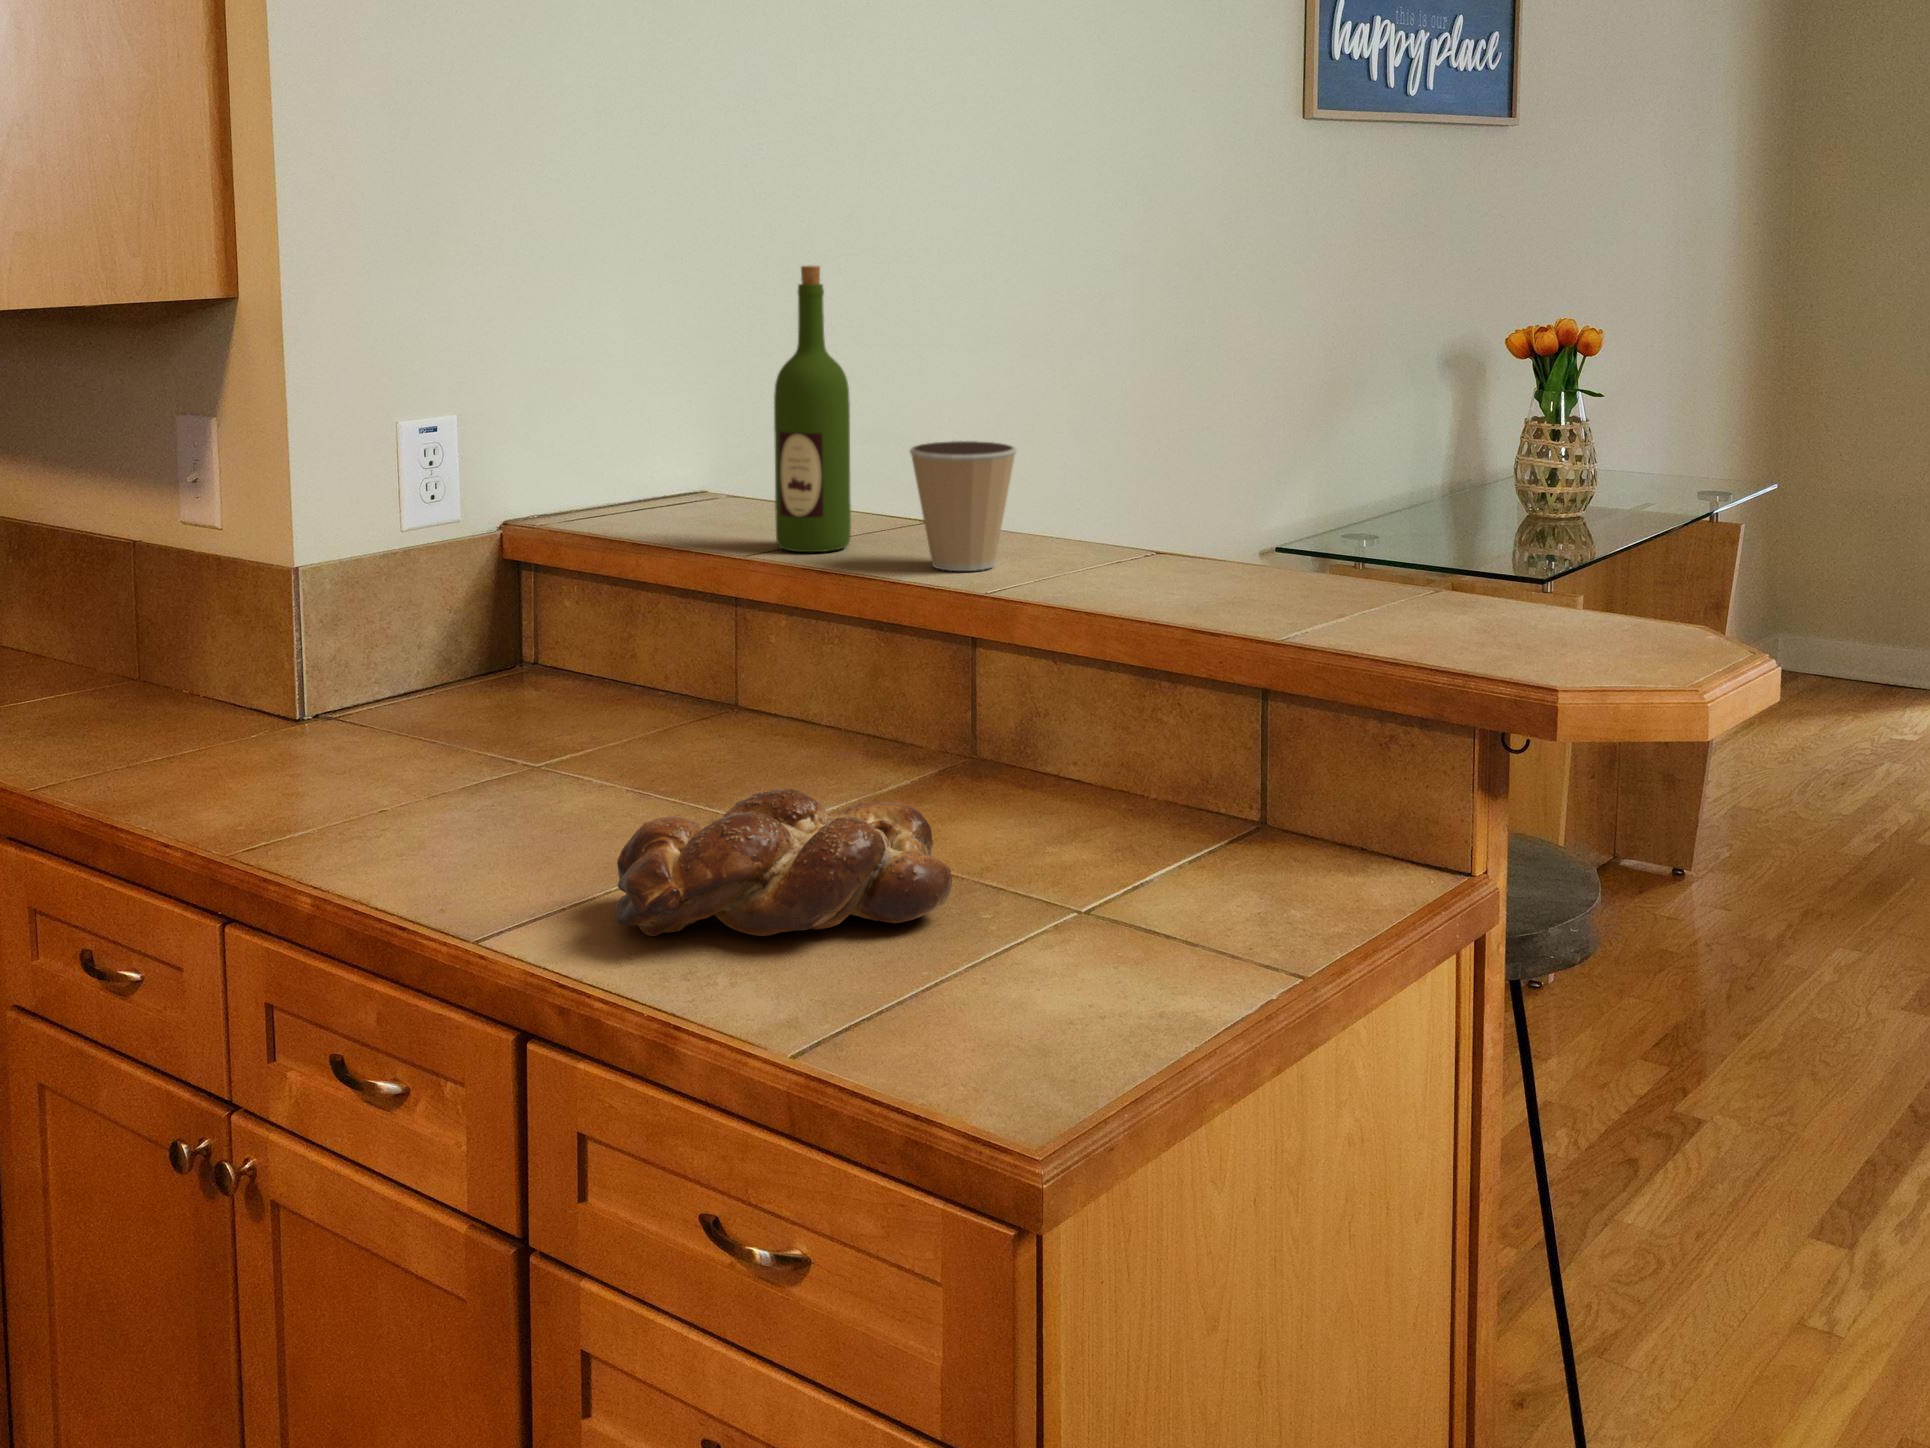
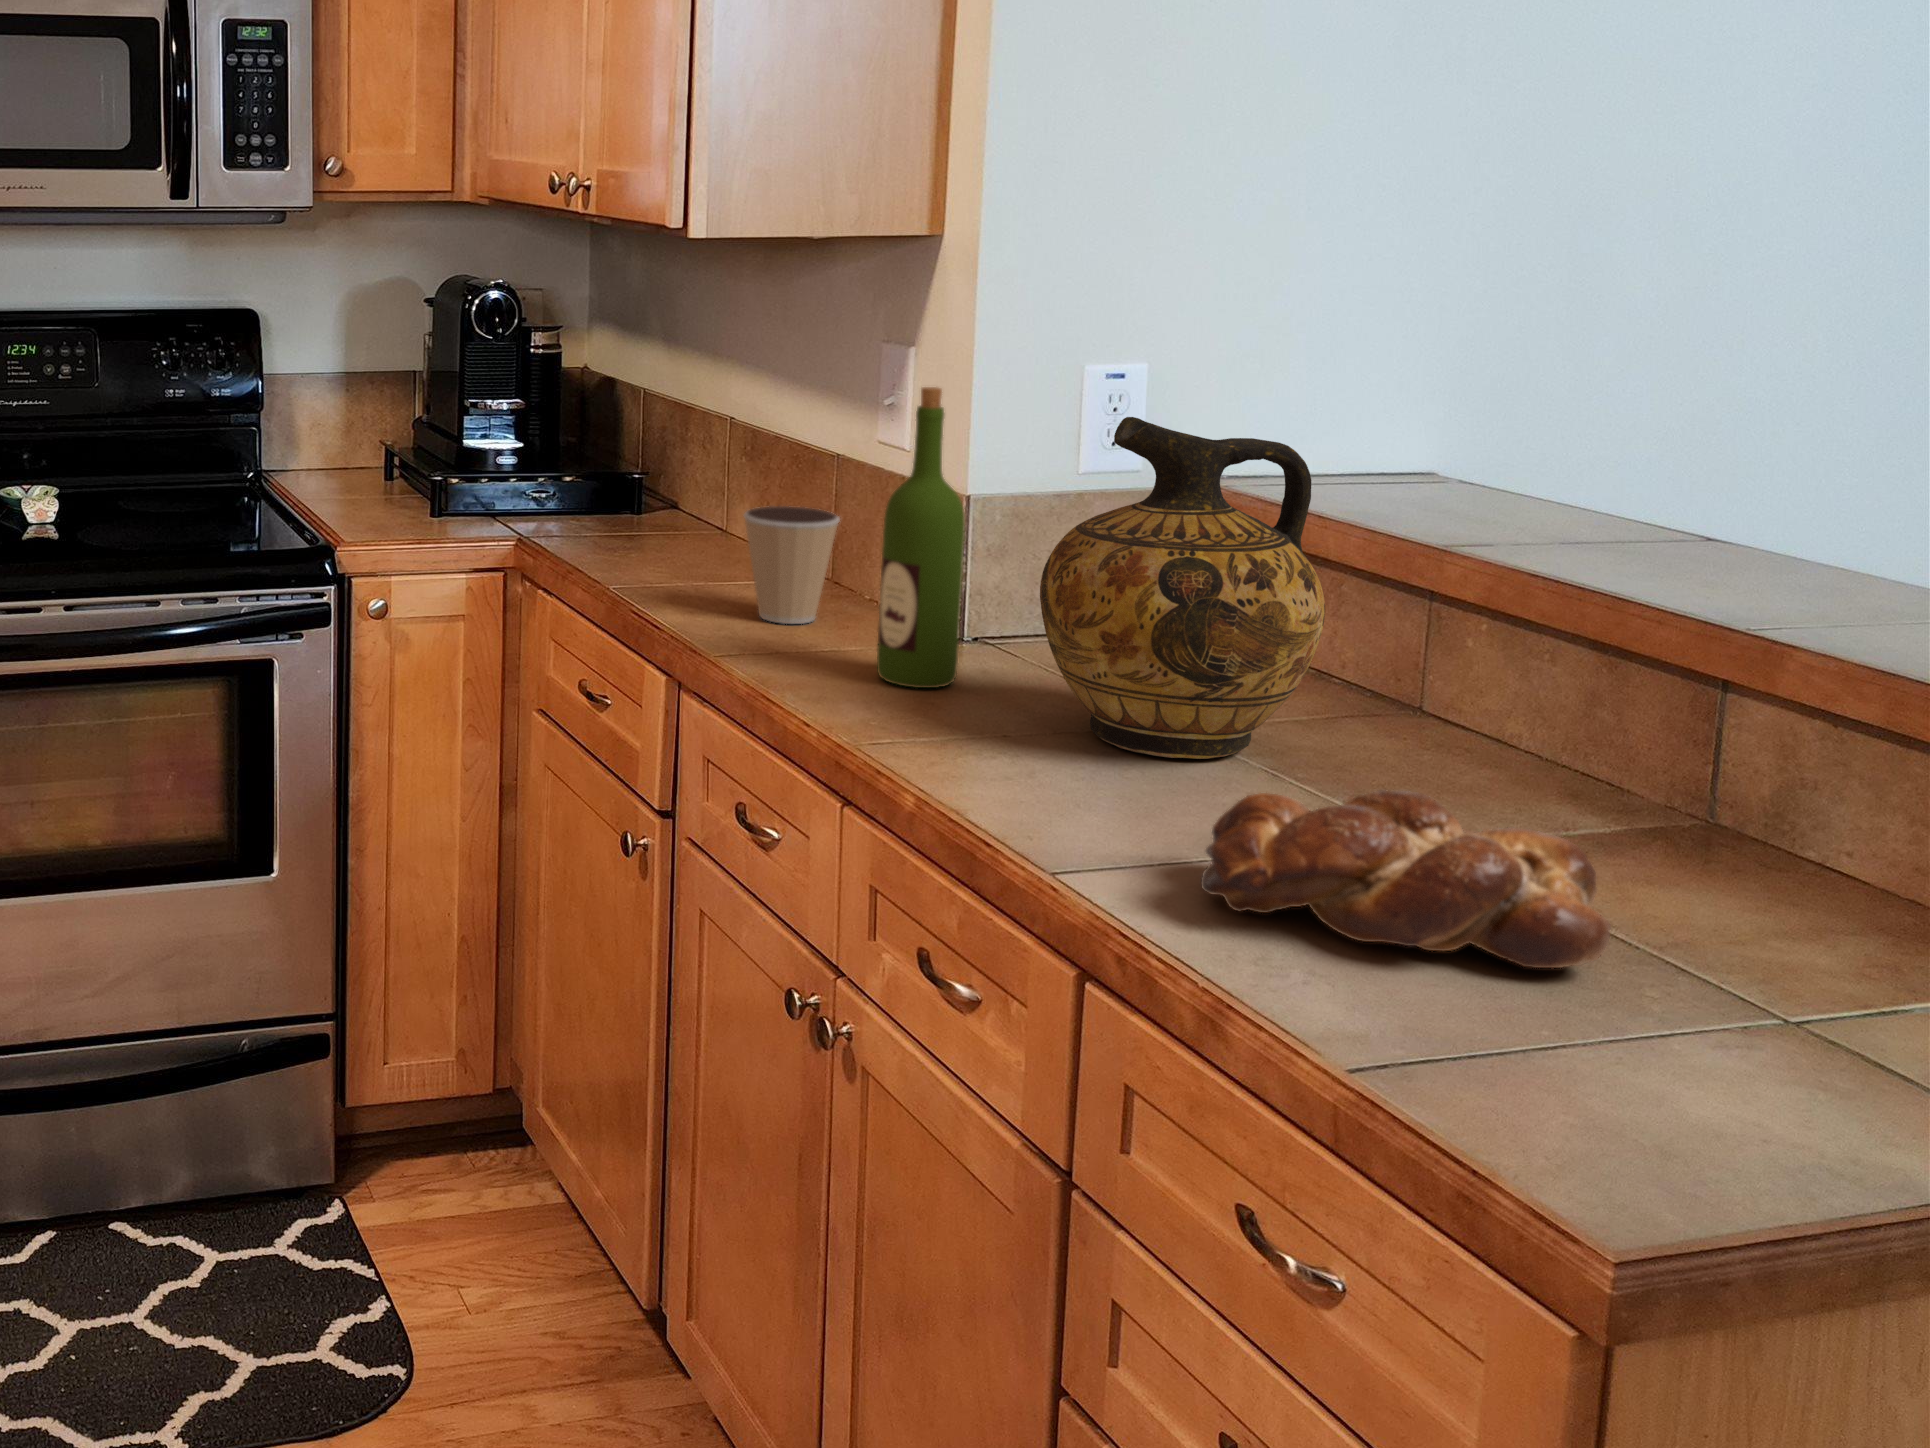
wine bottle: present [774,266,851,552] -> present [877,387,965,688]
coffee cup: present [910,441,1017,571] -> present [744,506,840,624]
ceramic jug: none [399,471,666,803] -> present [1040,417,1325,759]

